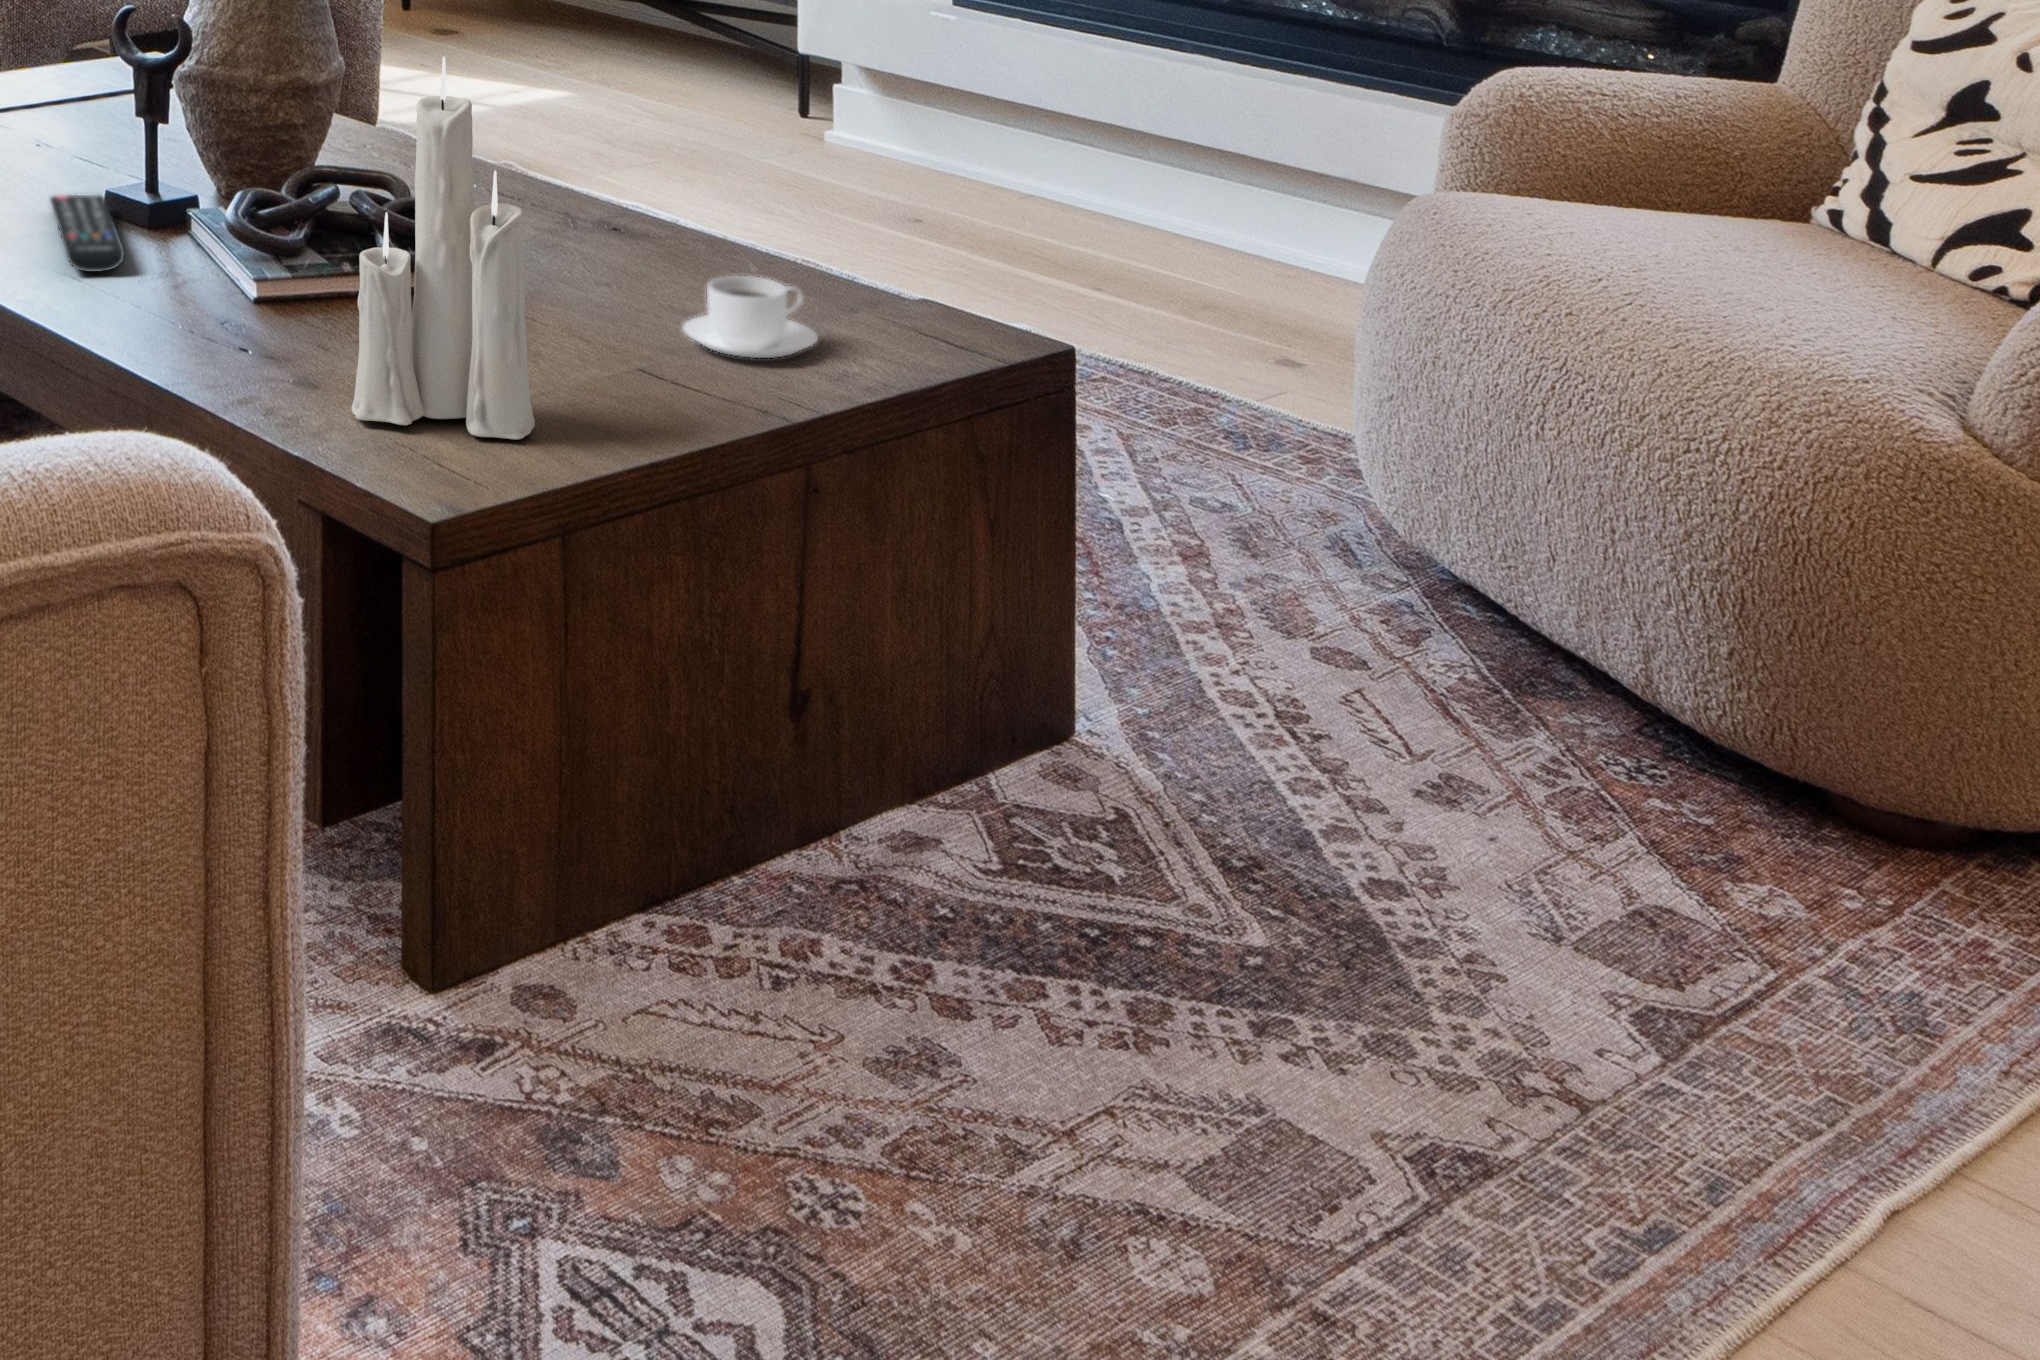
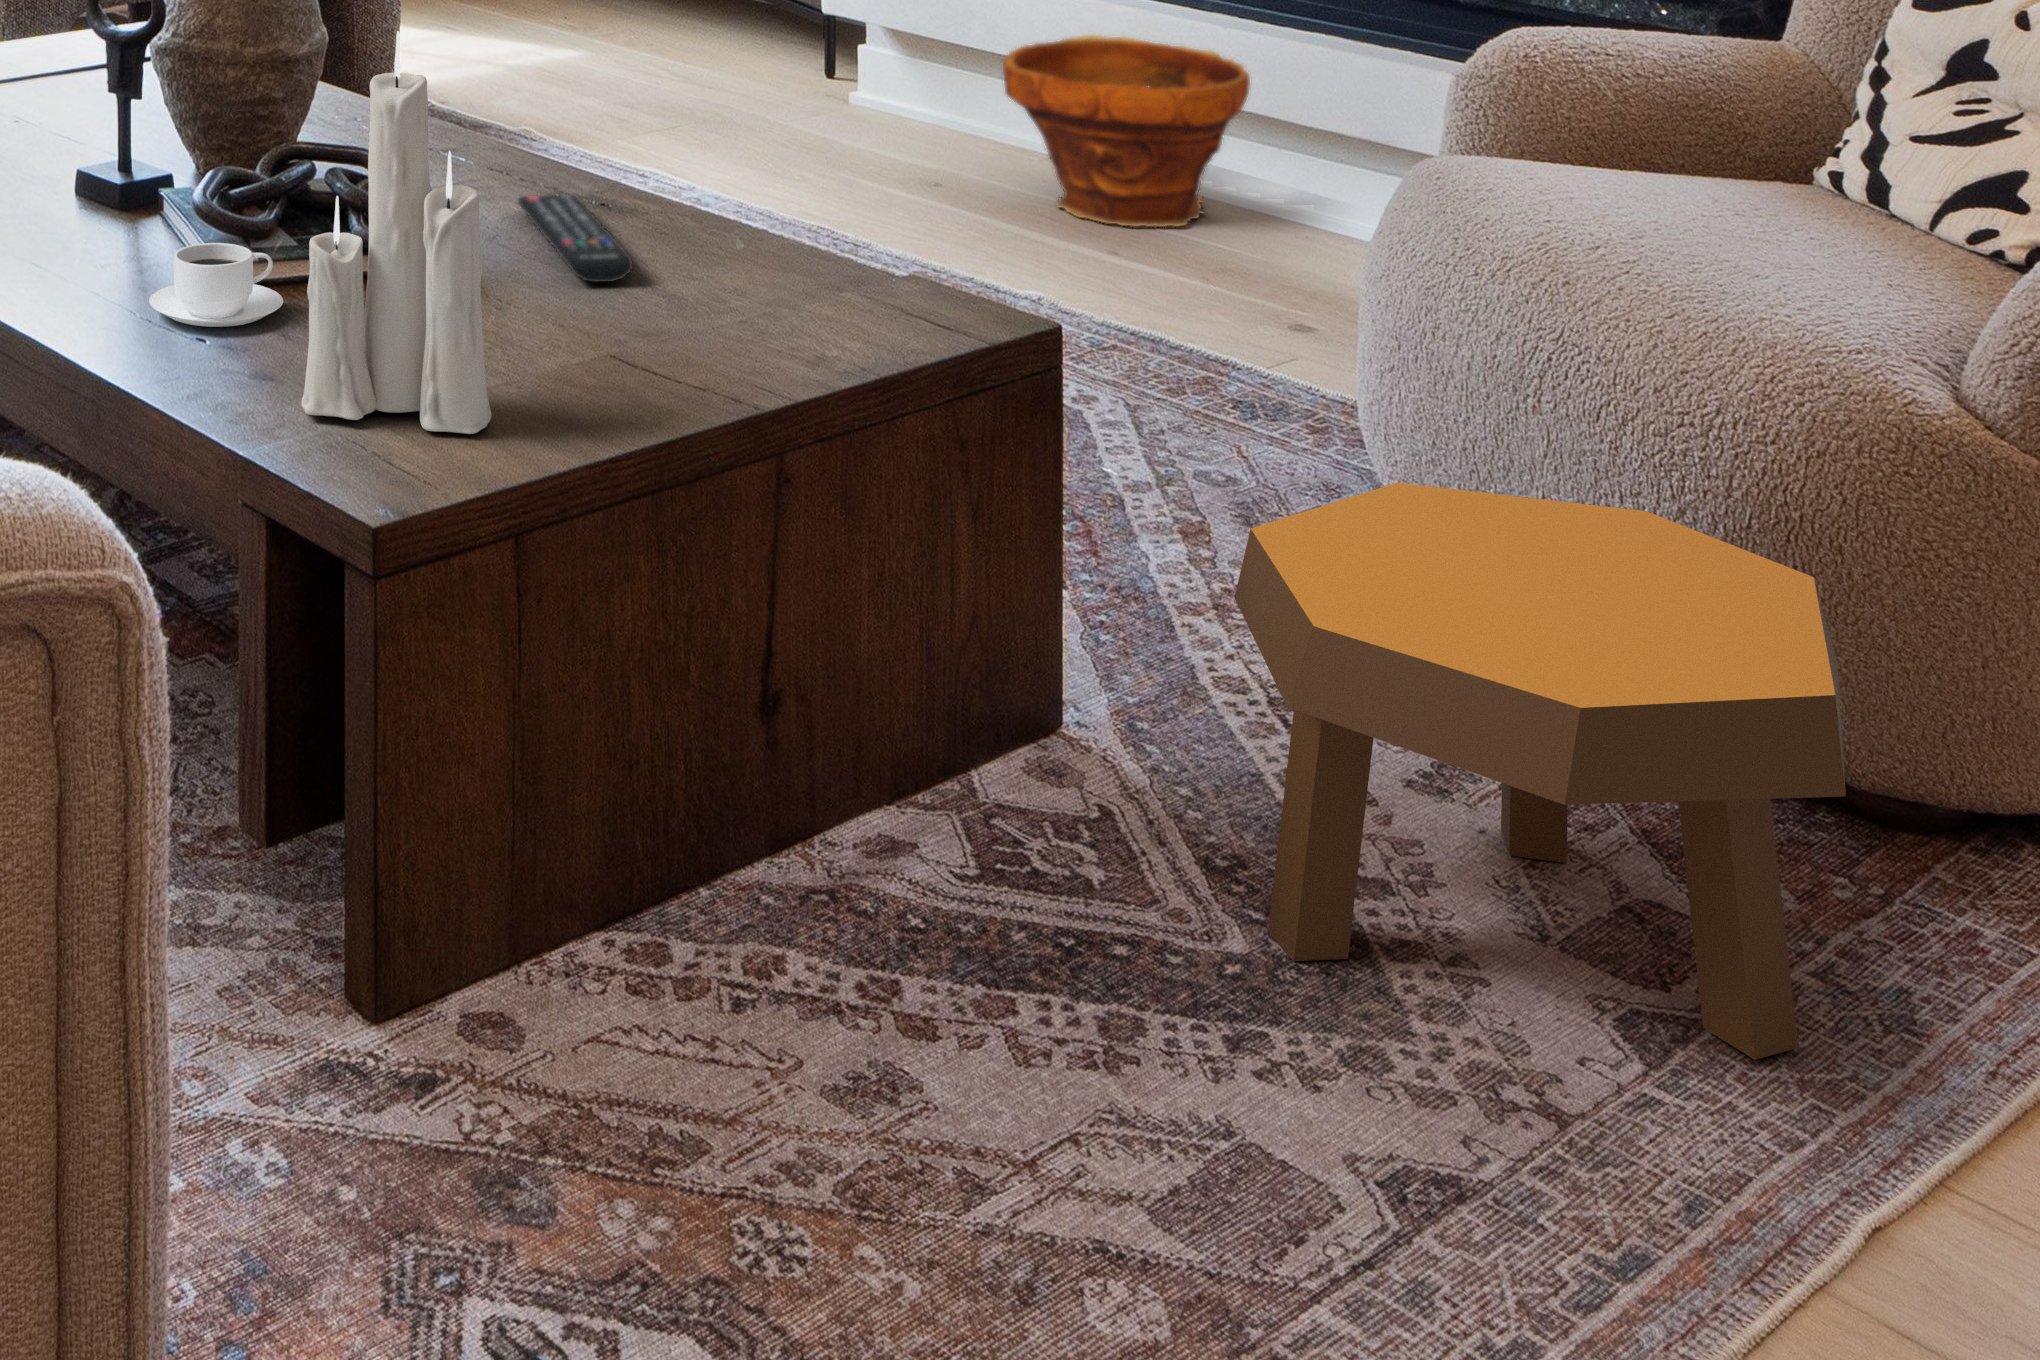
planter: none [988,75,1235,264] -> present [1003,35,1250,227]
remote control: present [51,195,124,272] -> present [518,195,633,282]
coffee cup: present [683,276,818,358] -> present [149,243,283,327]
footstool: none [1251,502,1860,1053] -> present [1234,483,1846,1060]

